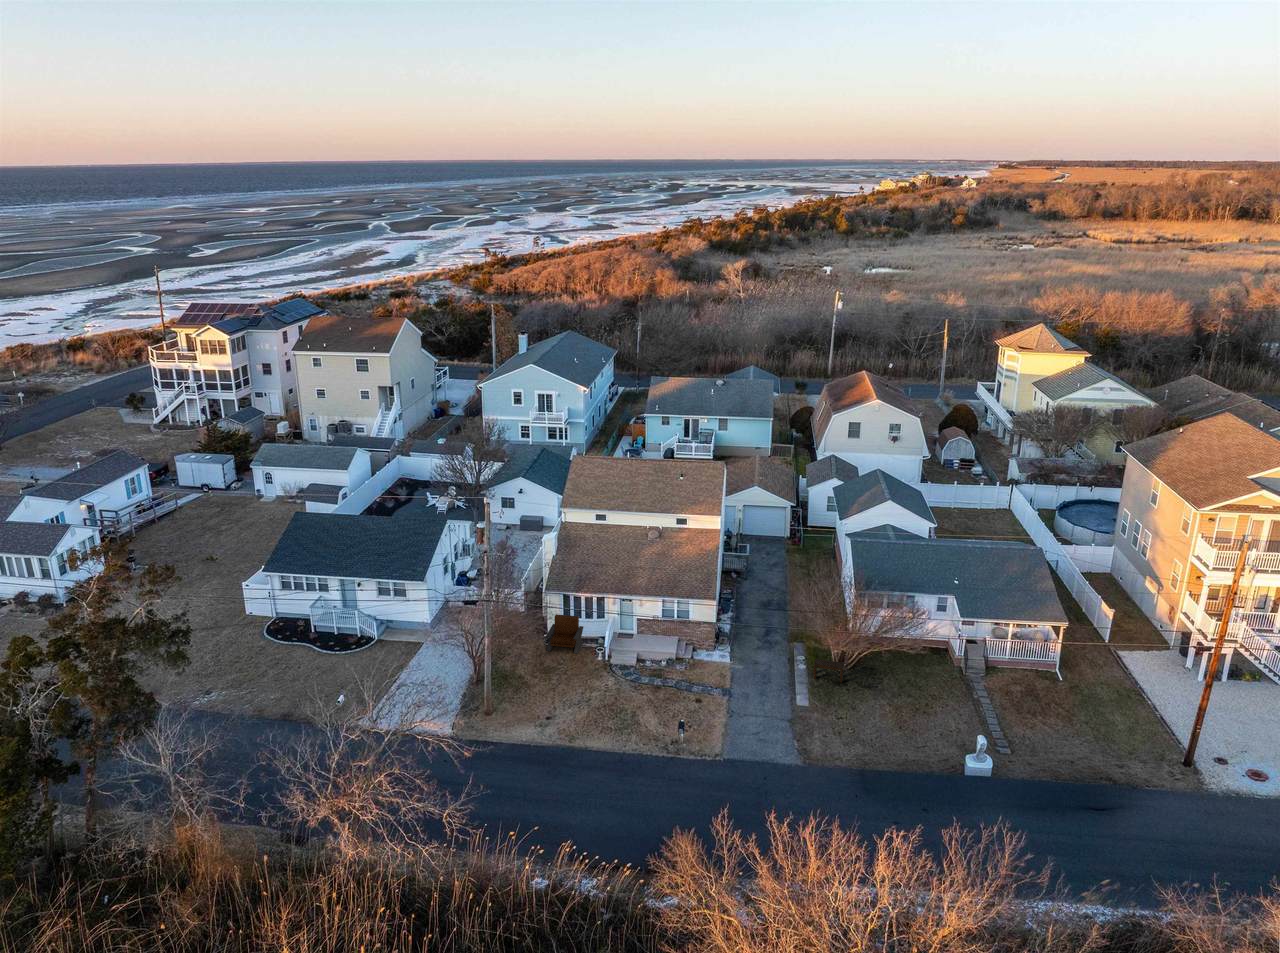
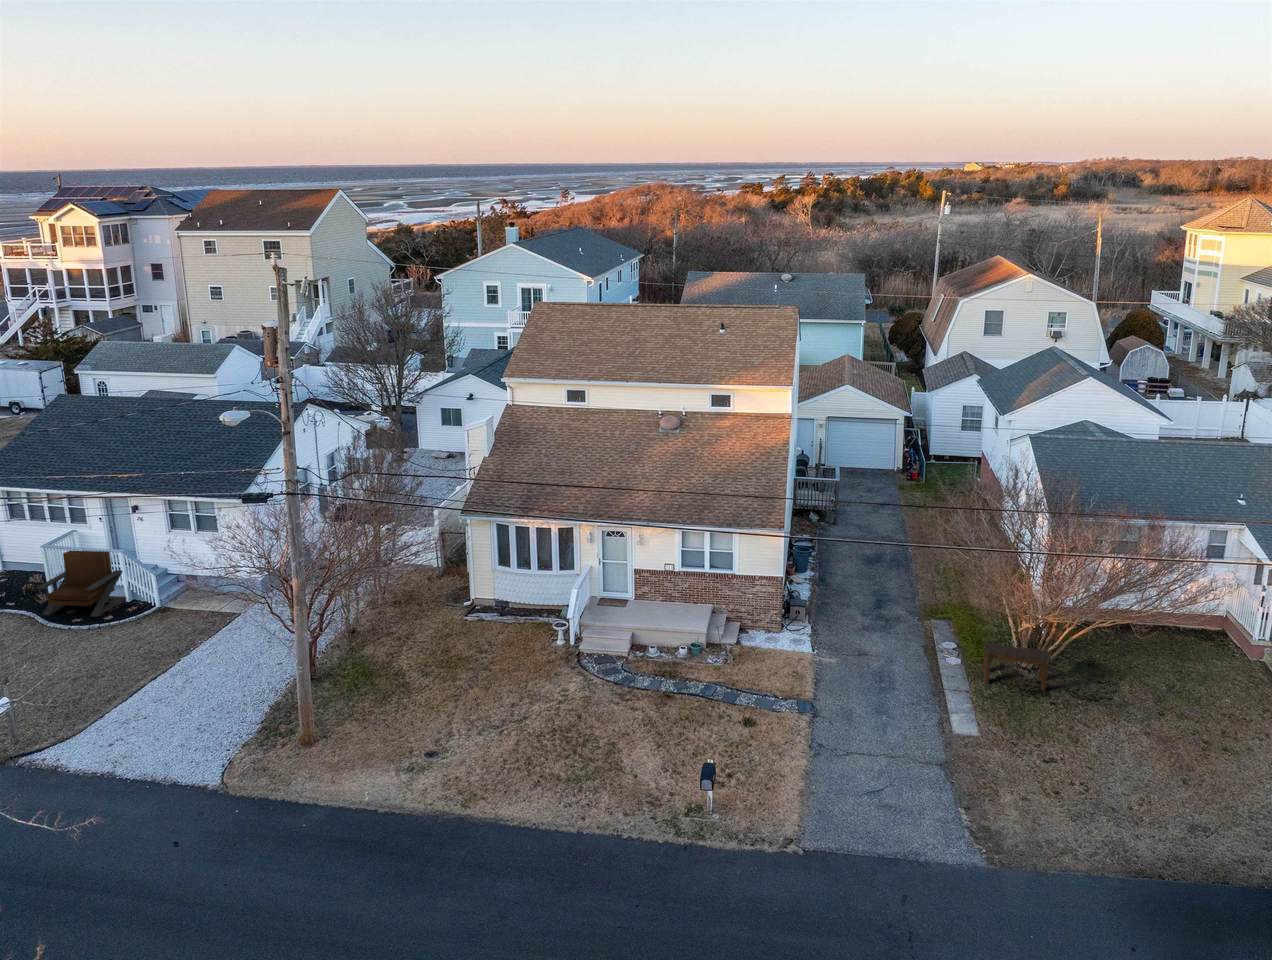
lounge chair: present [546,614,584,654] -> present [37,551,126,617]

